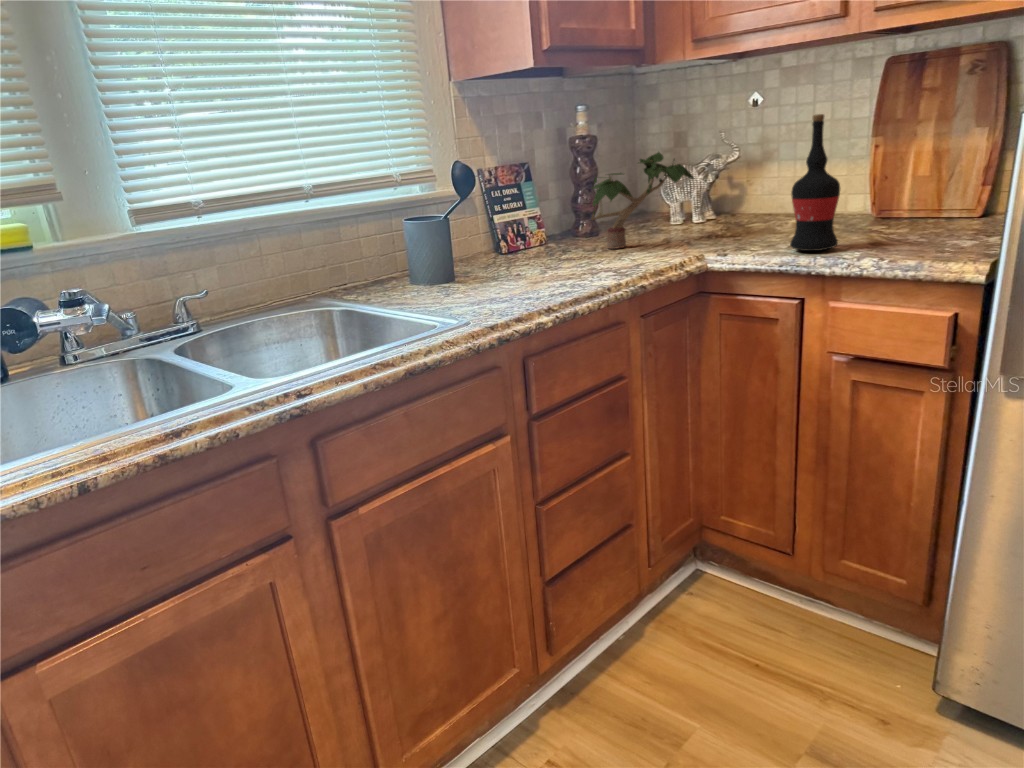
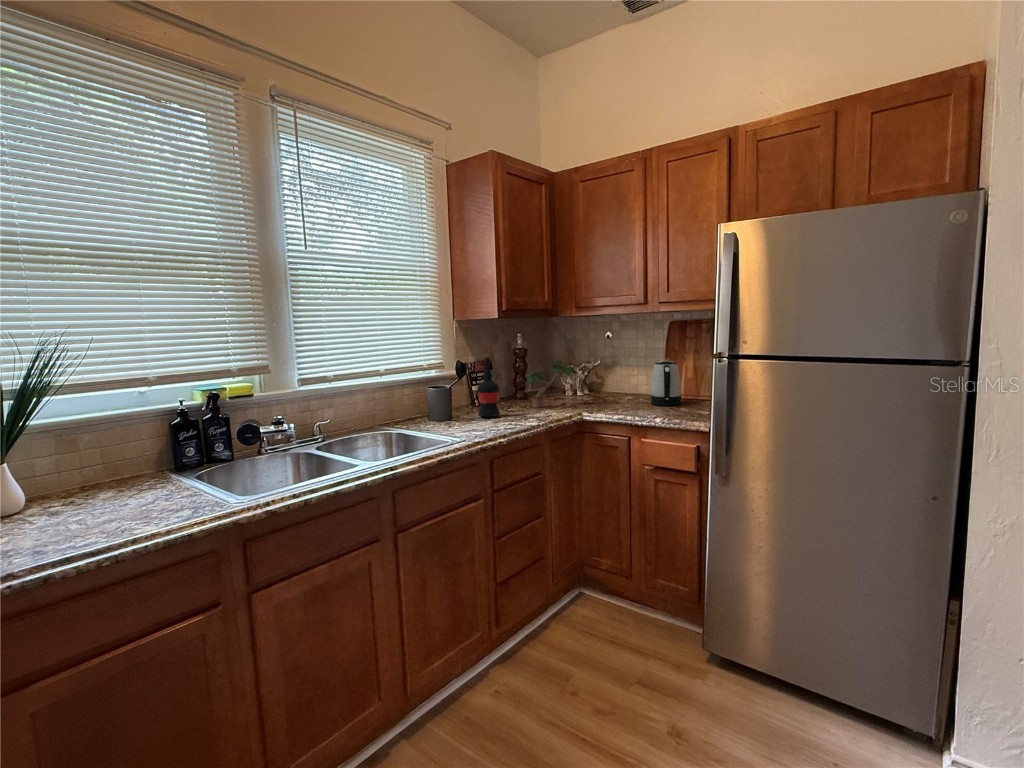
wine bottle: present [790,114,840,251] -> present [477,355,500,417]
kettle: none [842,140,908,232] -> present [651,361,681,405]

